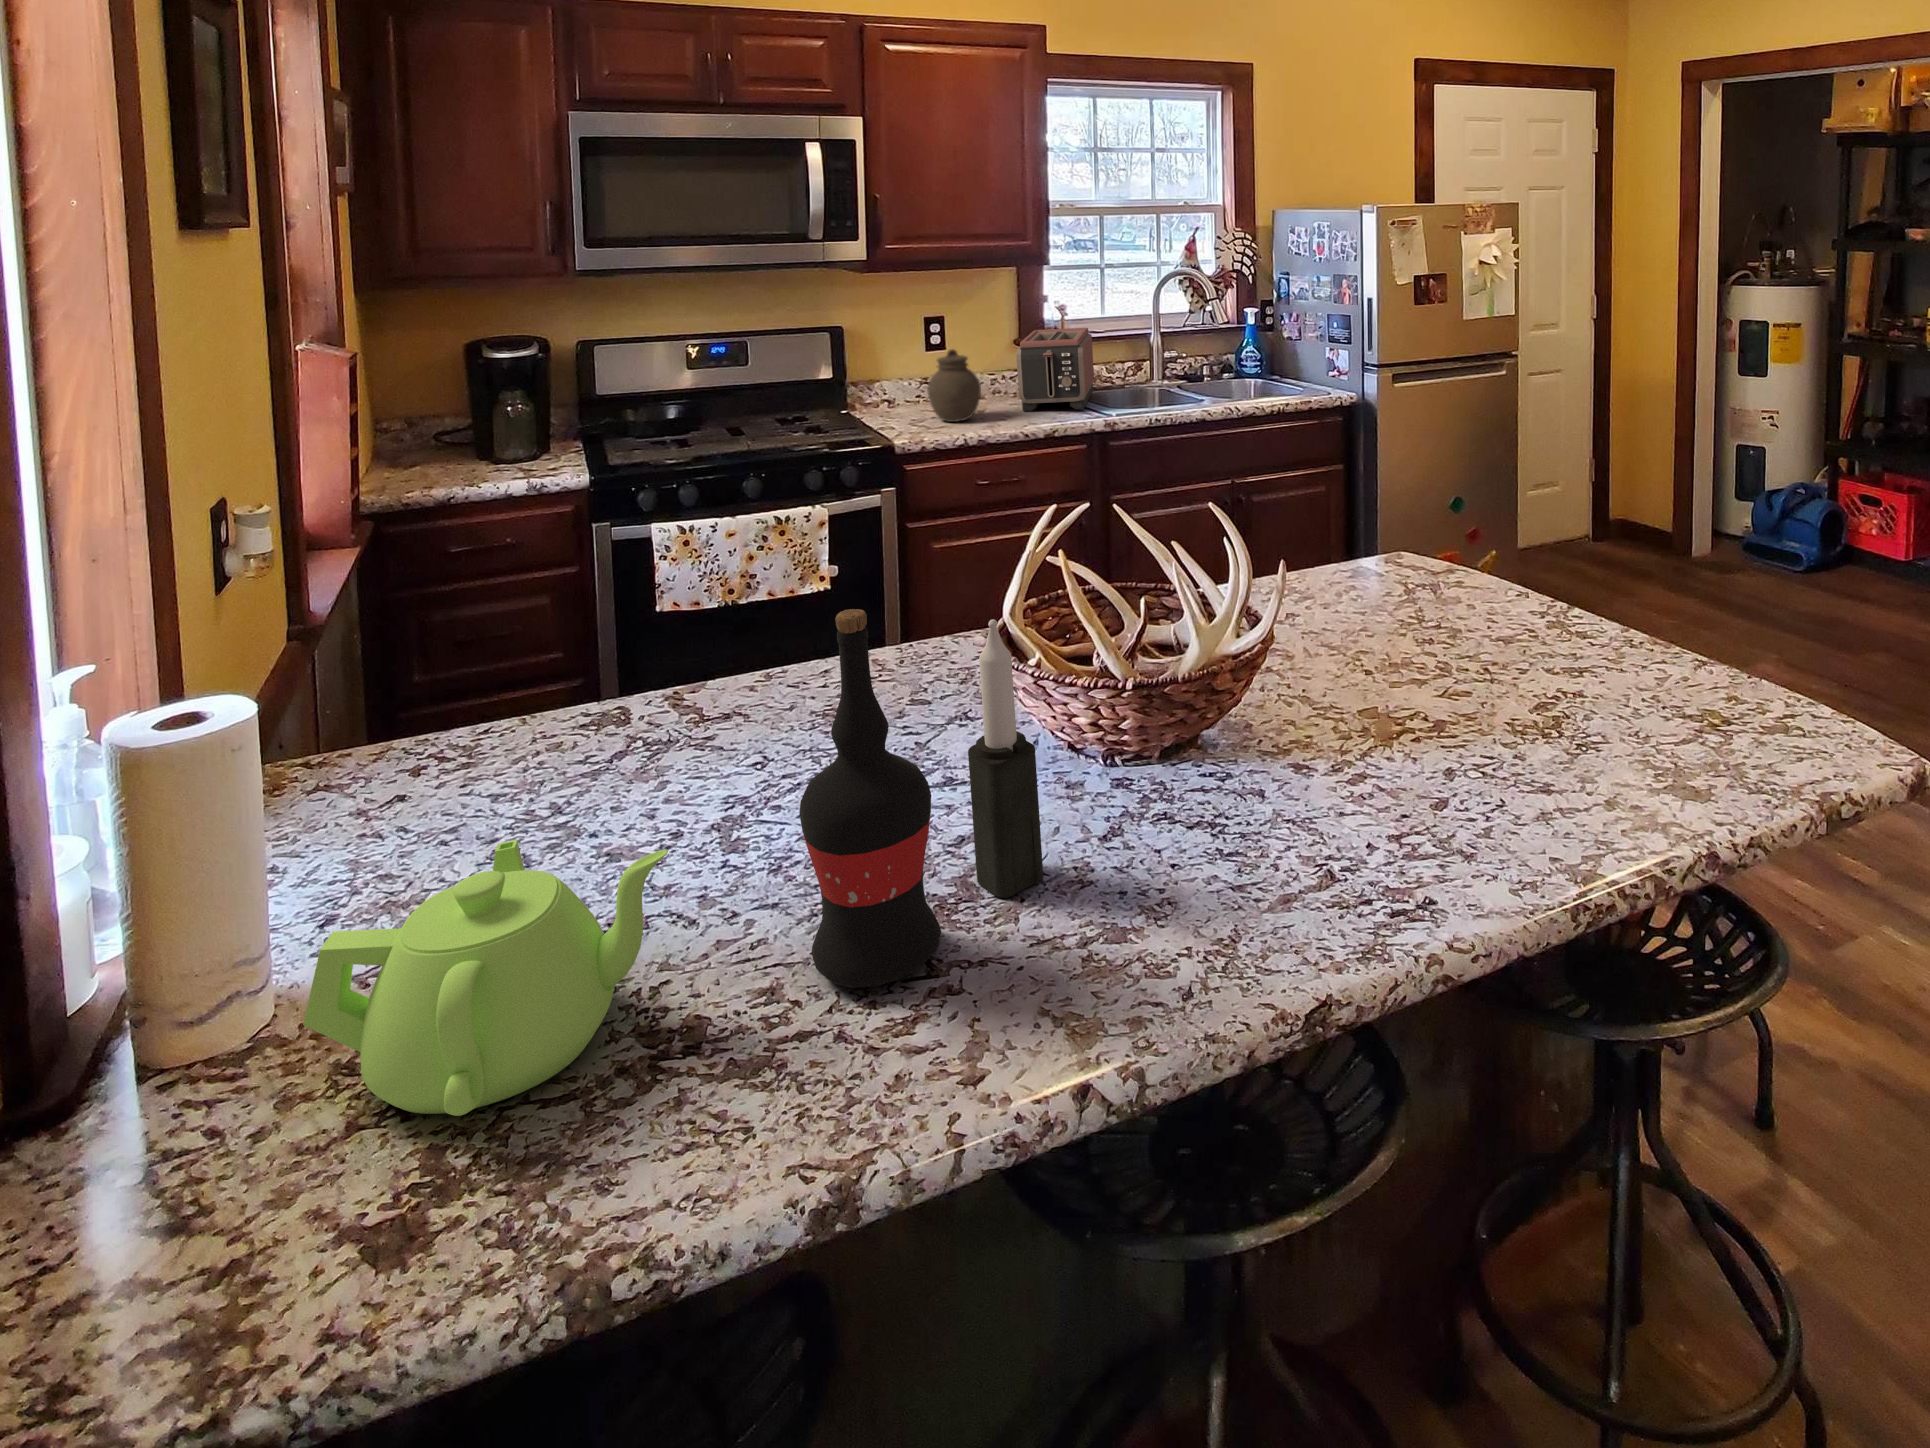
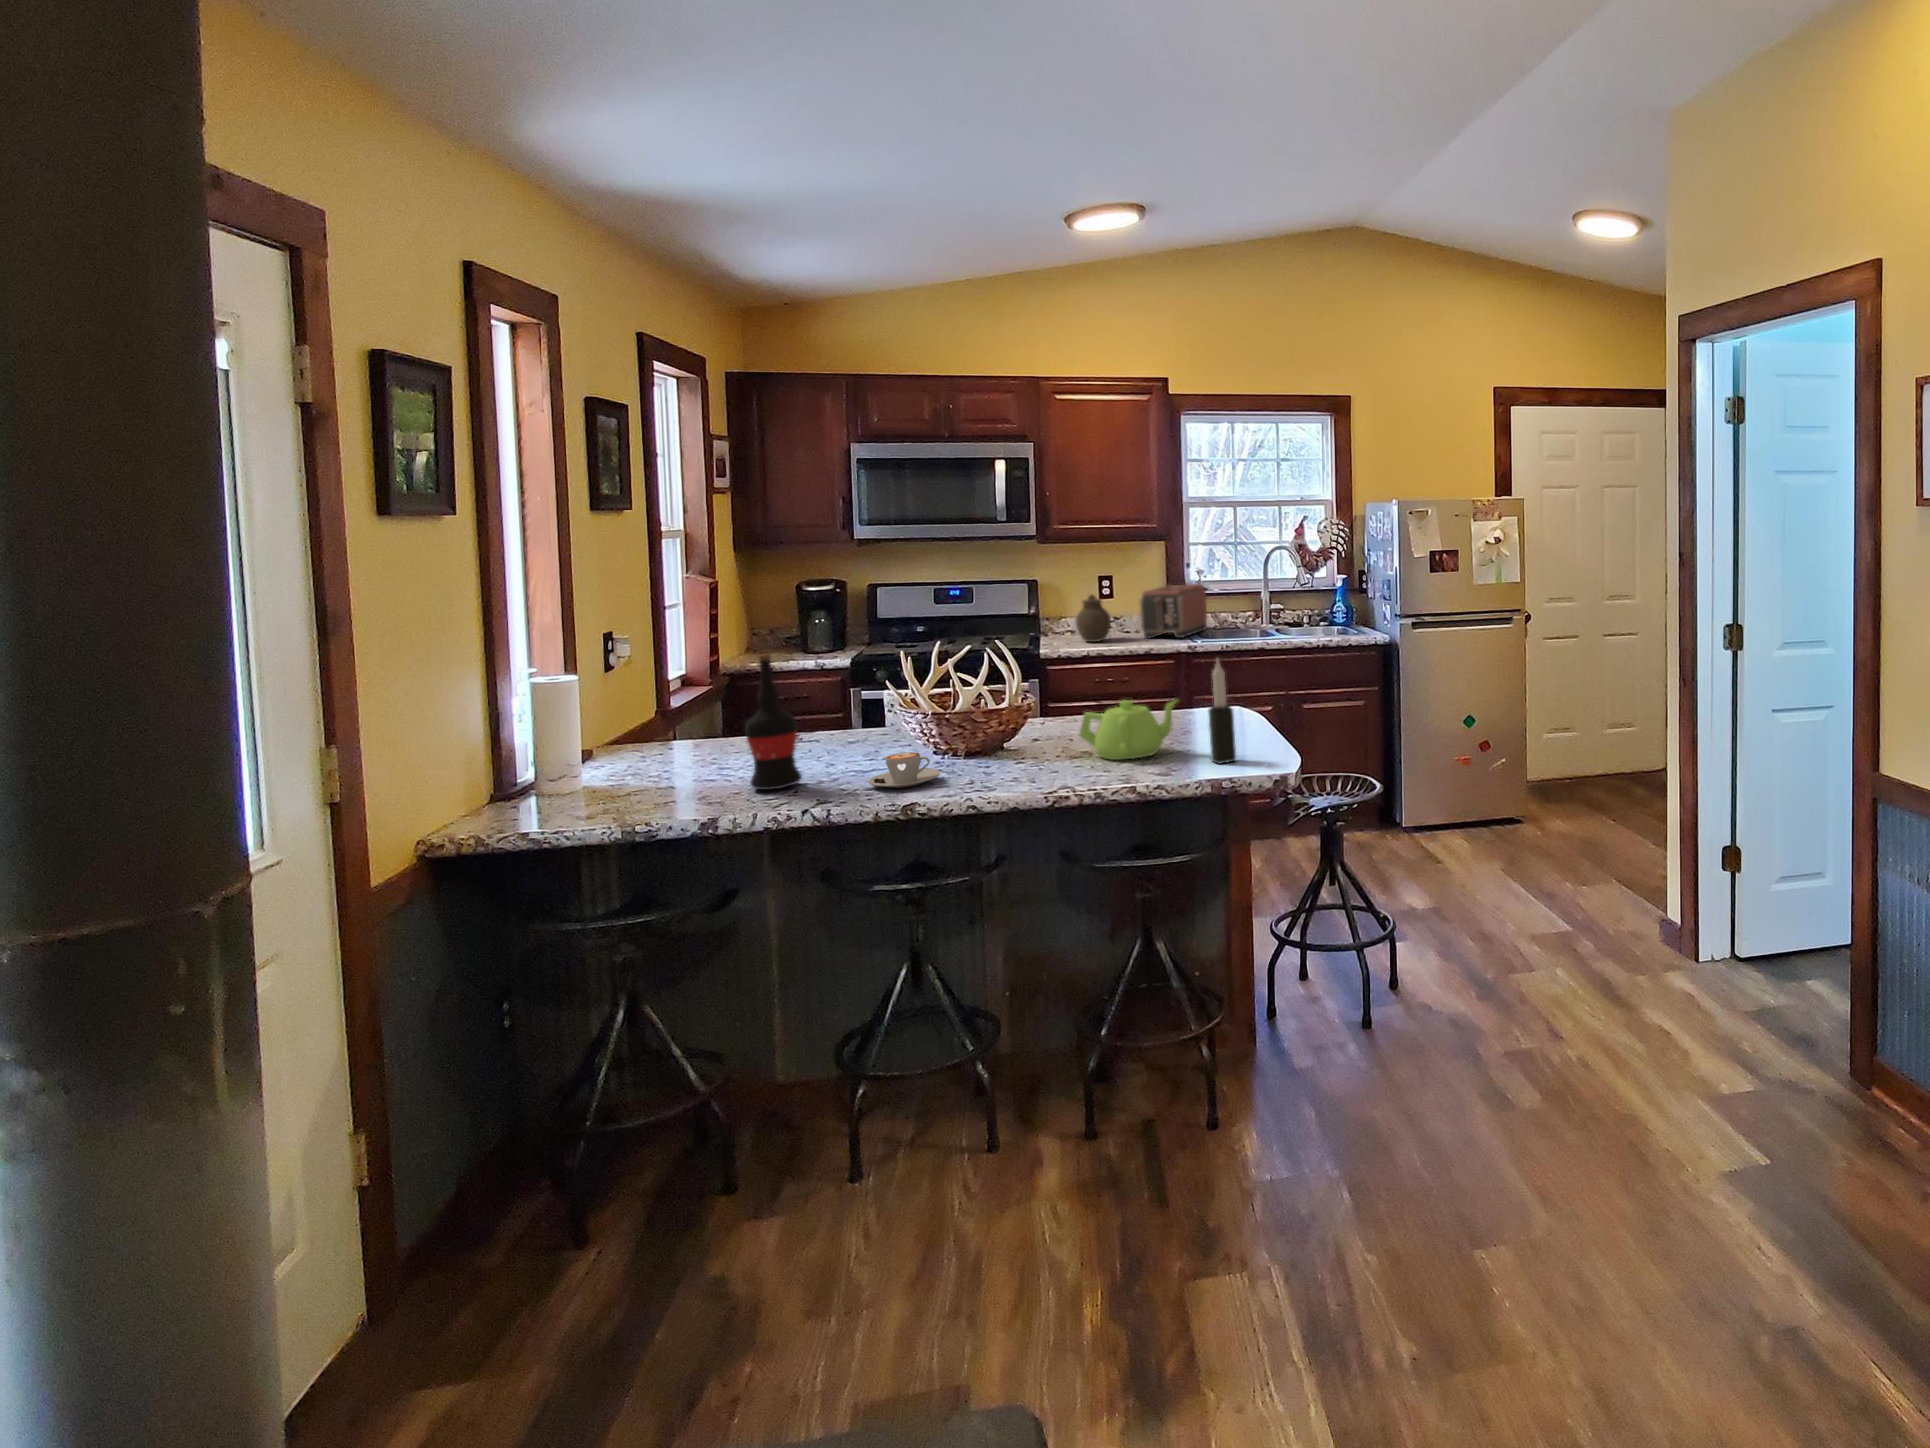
candle: present [968,619,1043,898] -> present [1209,659,1236,764]
coffee cup: none [1115,817,1283,942] -> present [868,752,940,788]
teapot: present [303,840,668,1116] -> present [1079,700,1177,760]

